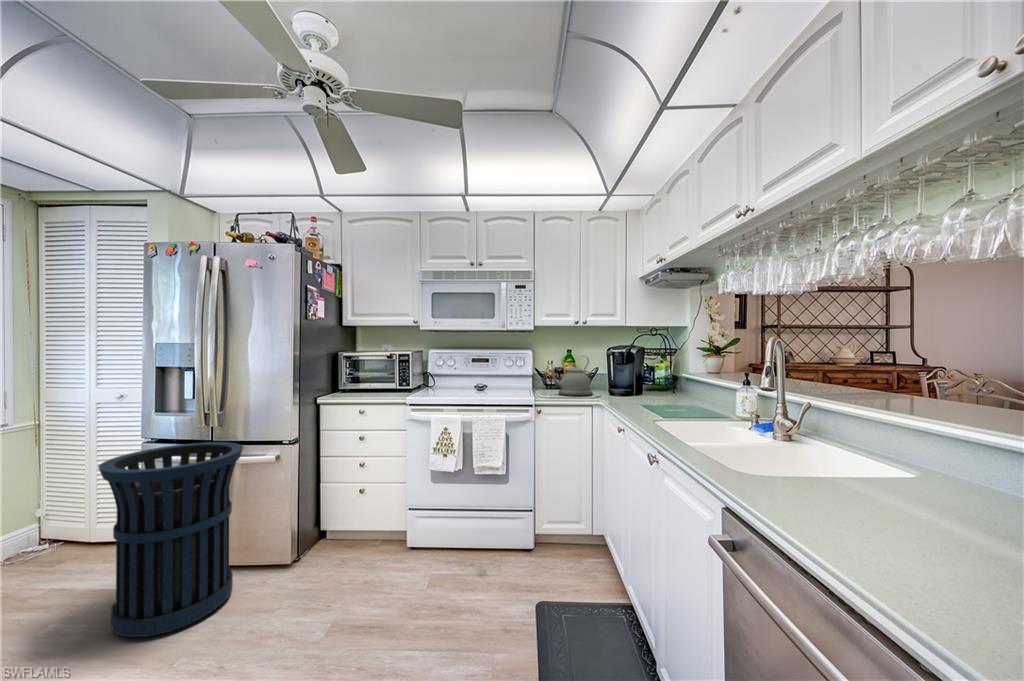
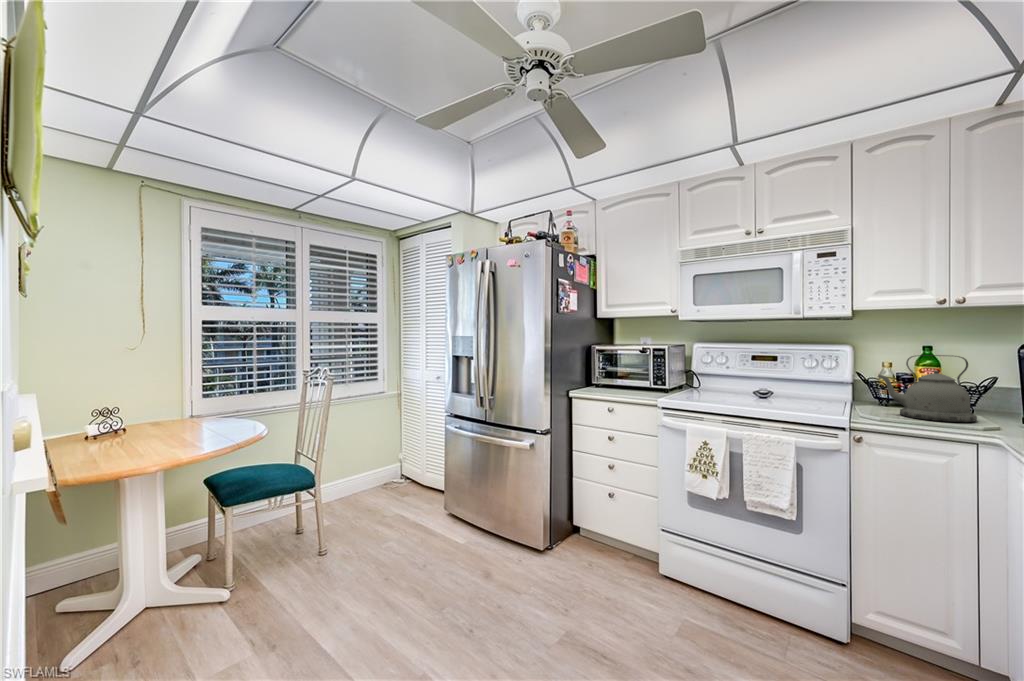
trash can: present [98,442,243,637] -> none [410,422,504,577]

